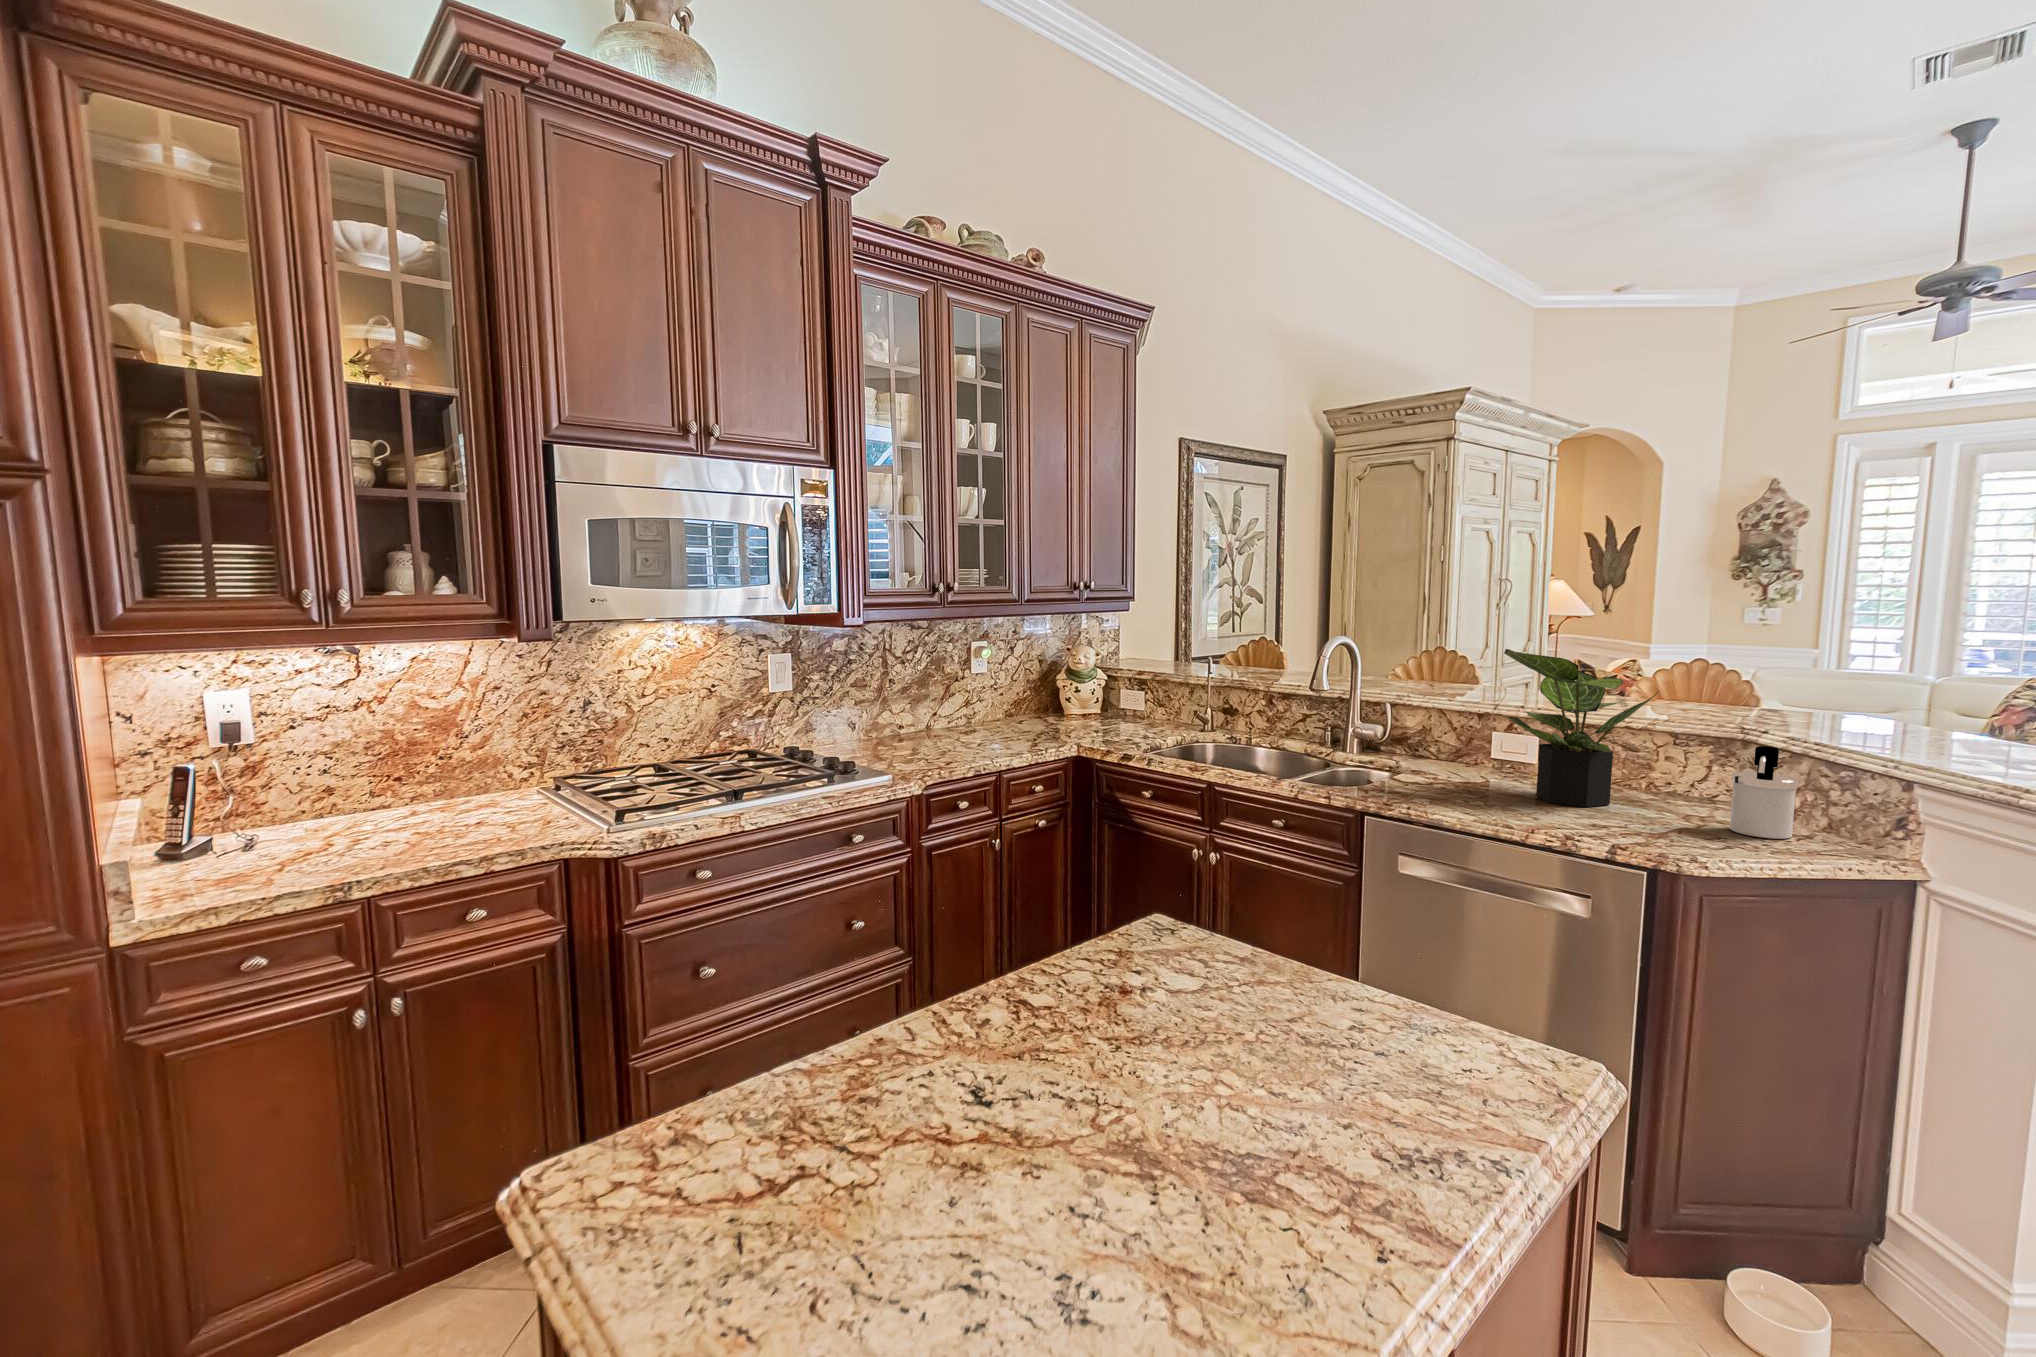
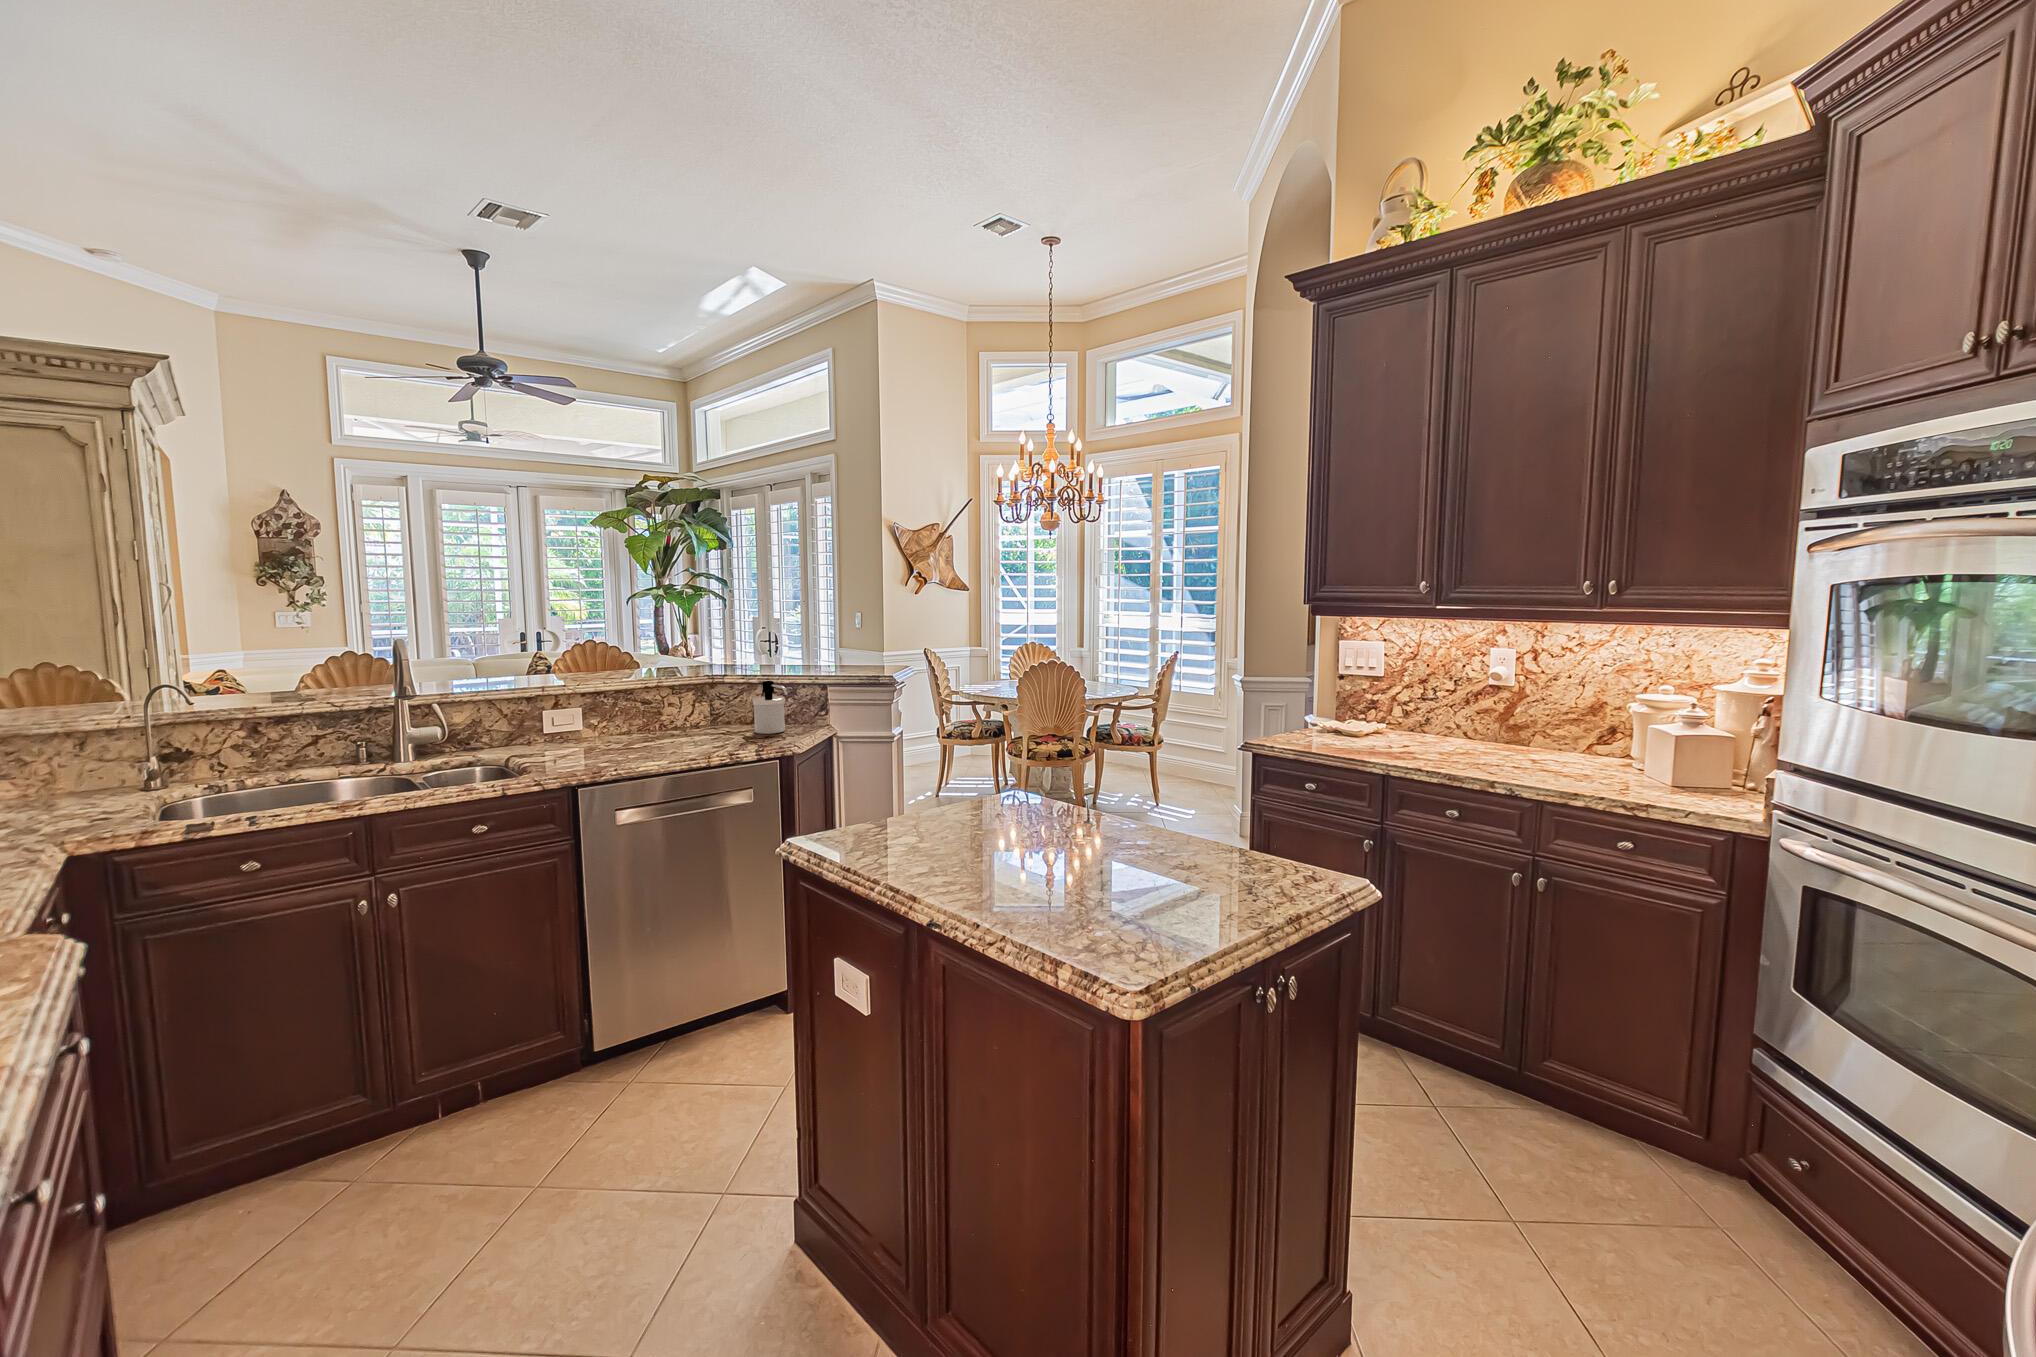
potted plant: present [1504,649,1659,807] -> none [606,639,704,747]

